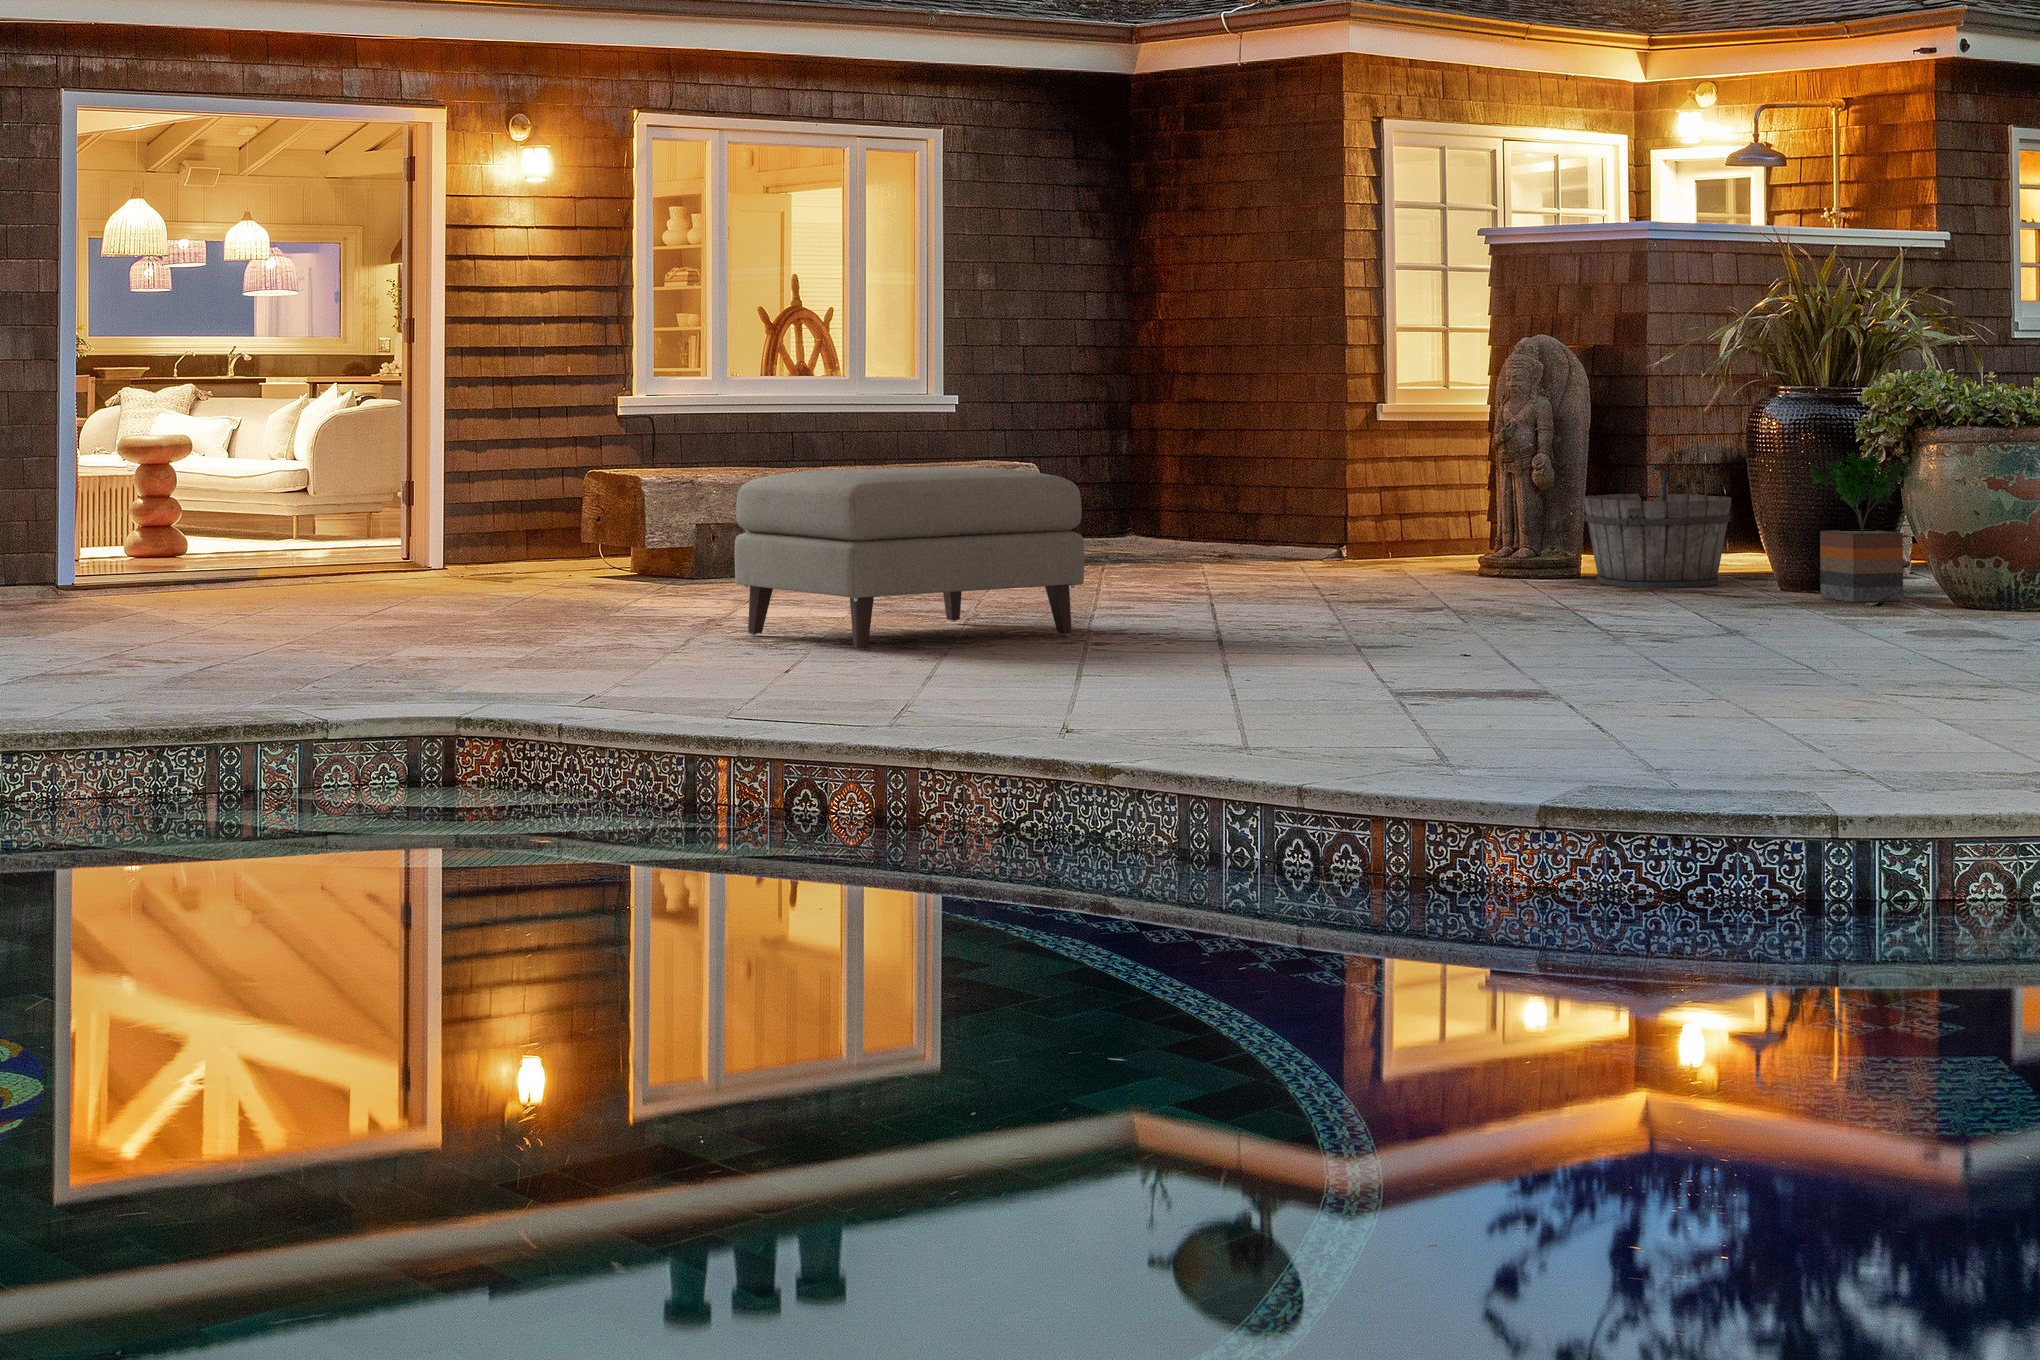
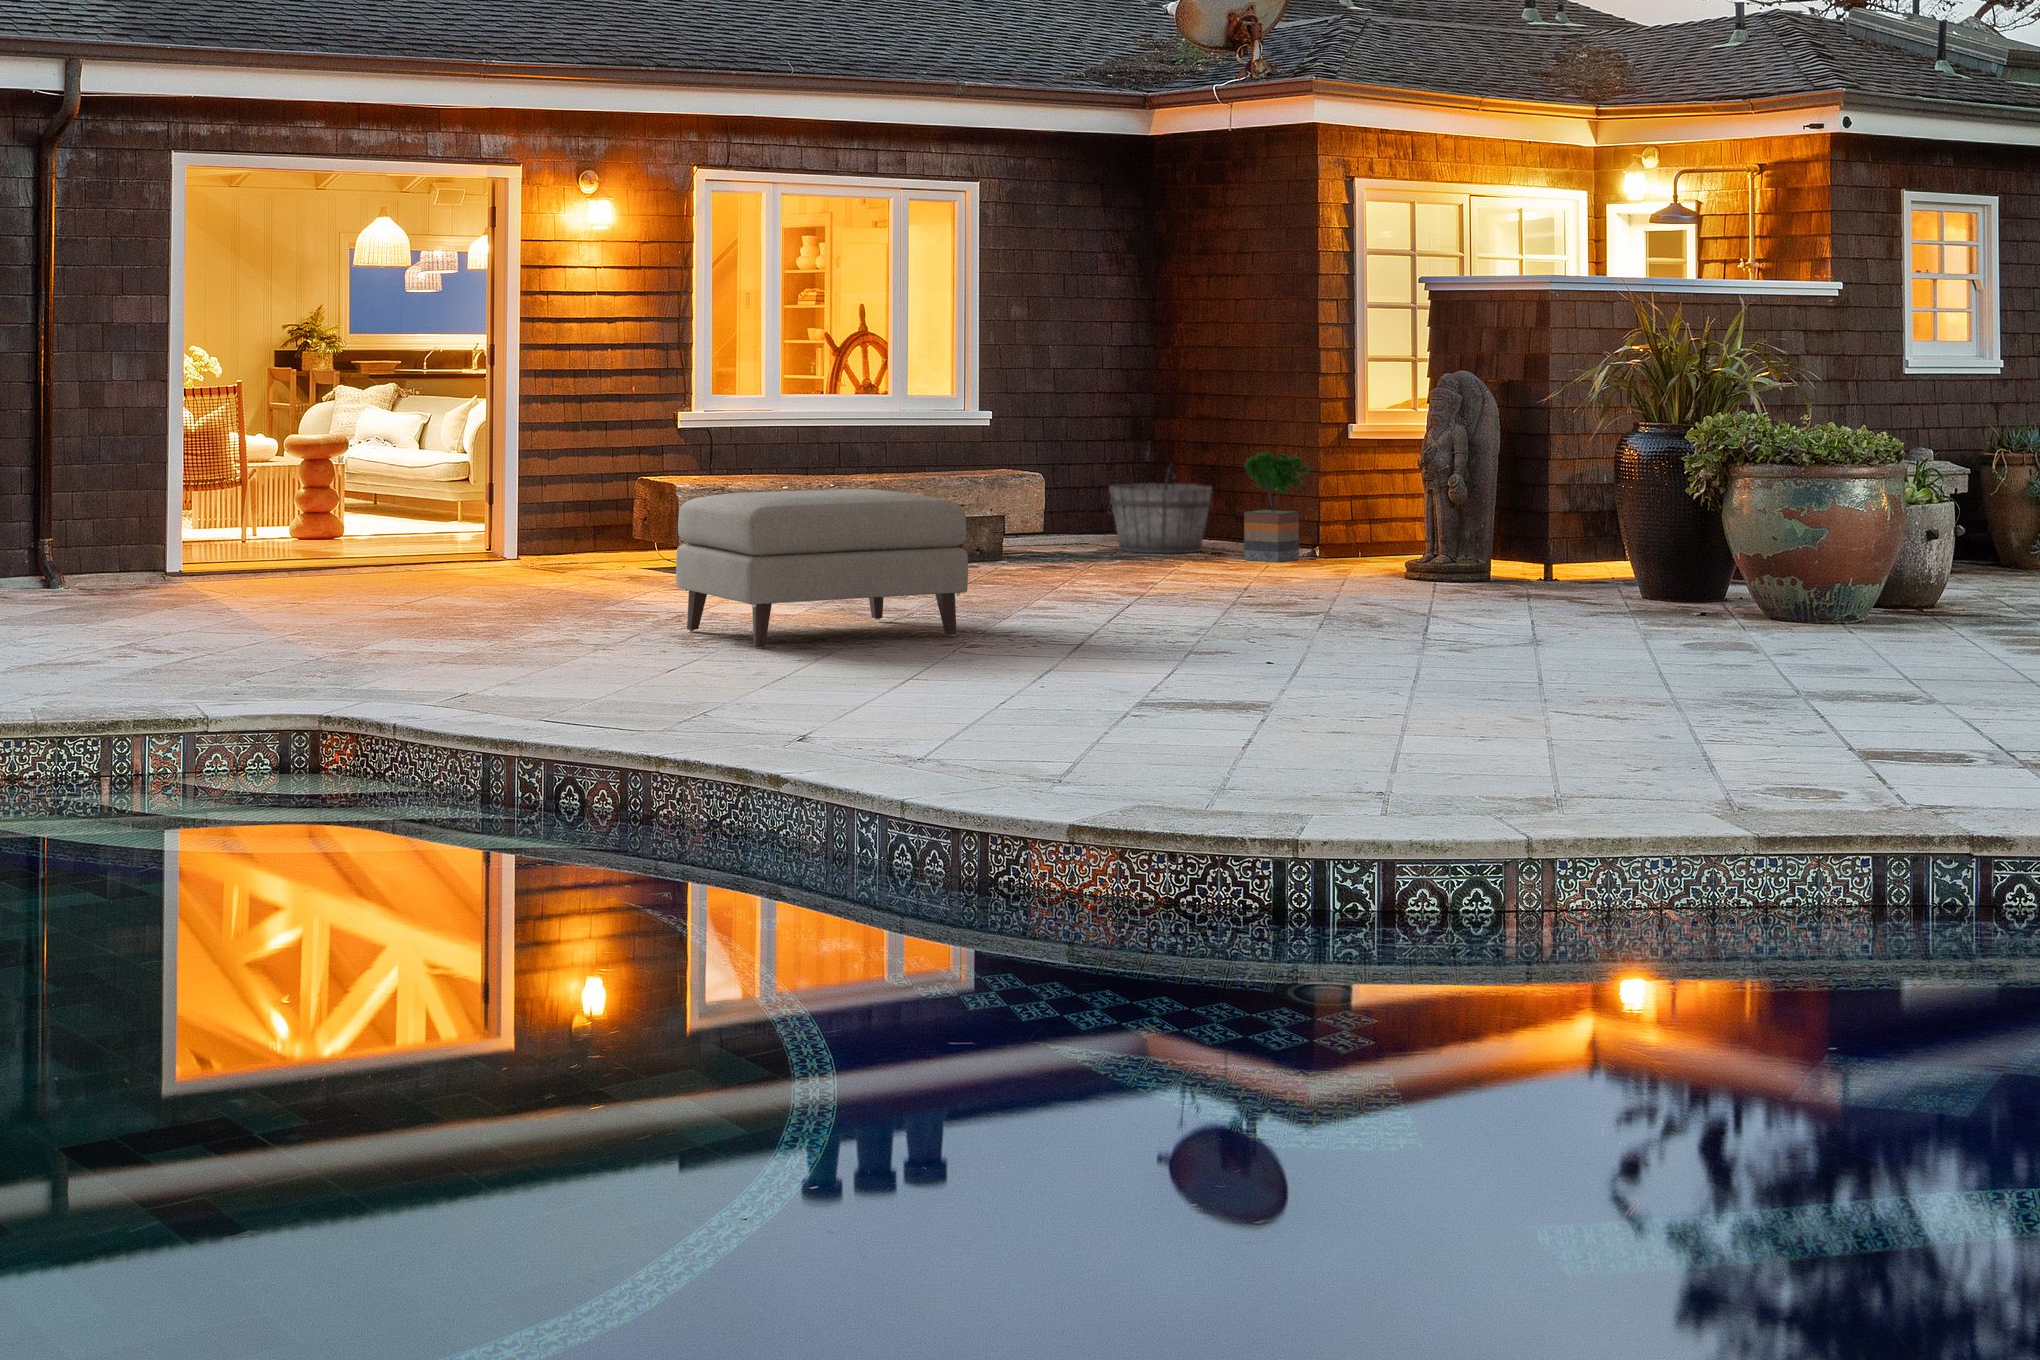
potted tree: present [1811,450,1911,602] -> present [1244,452,1310,562]
wooden bucket: present [1582,465,1732,588] -> present [1108,464,1212,553]

